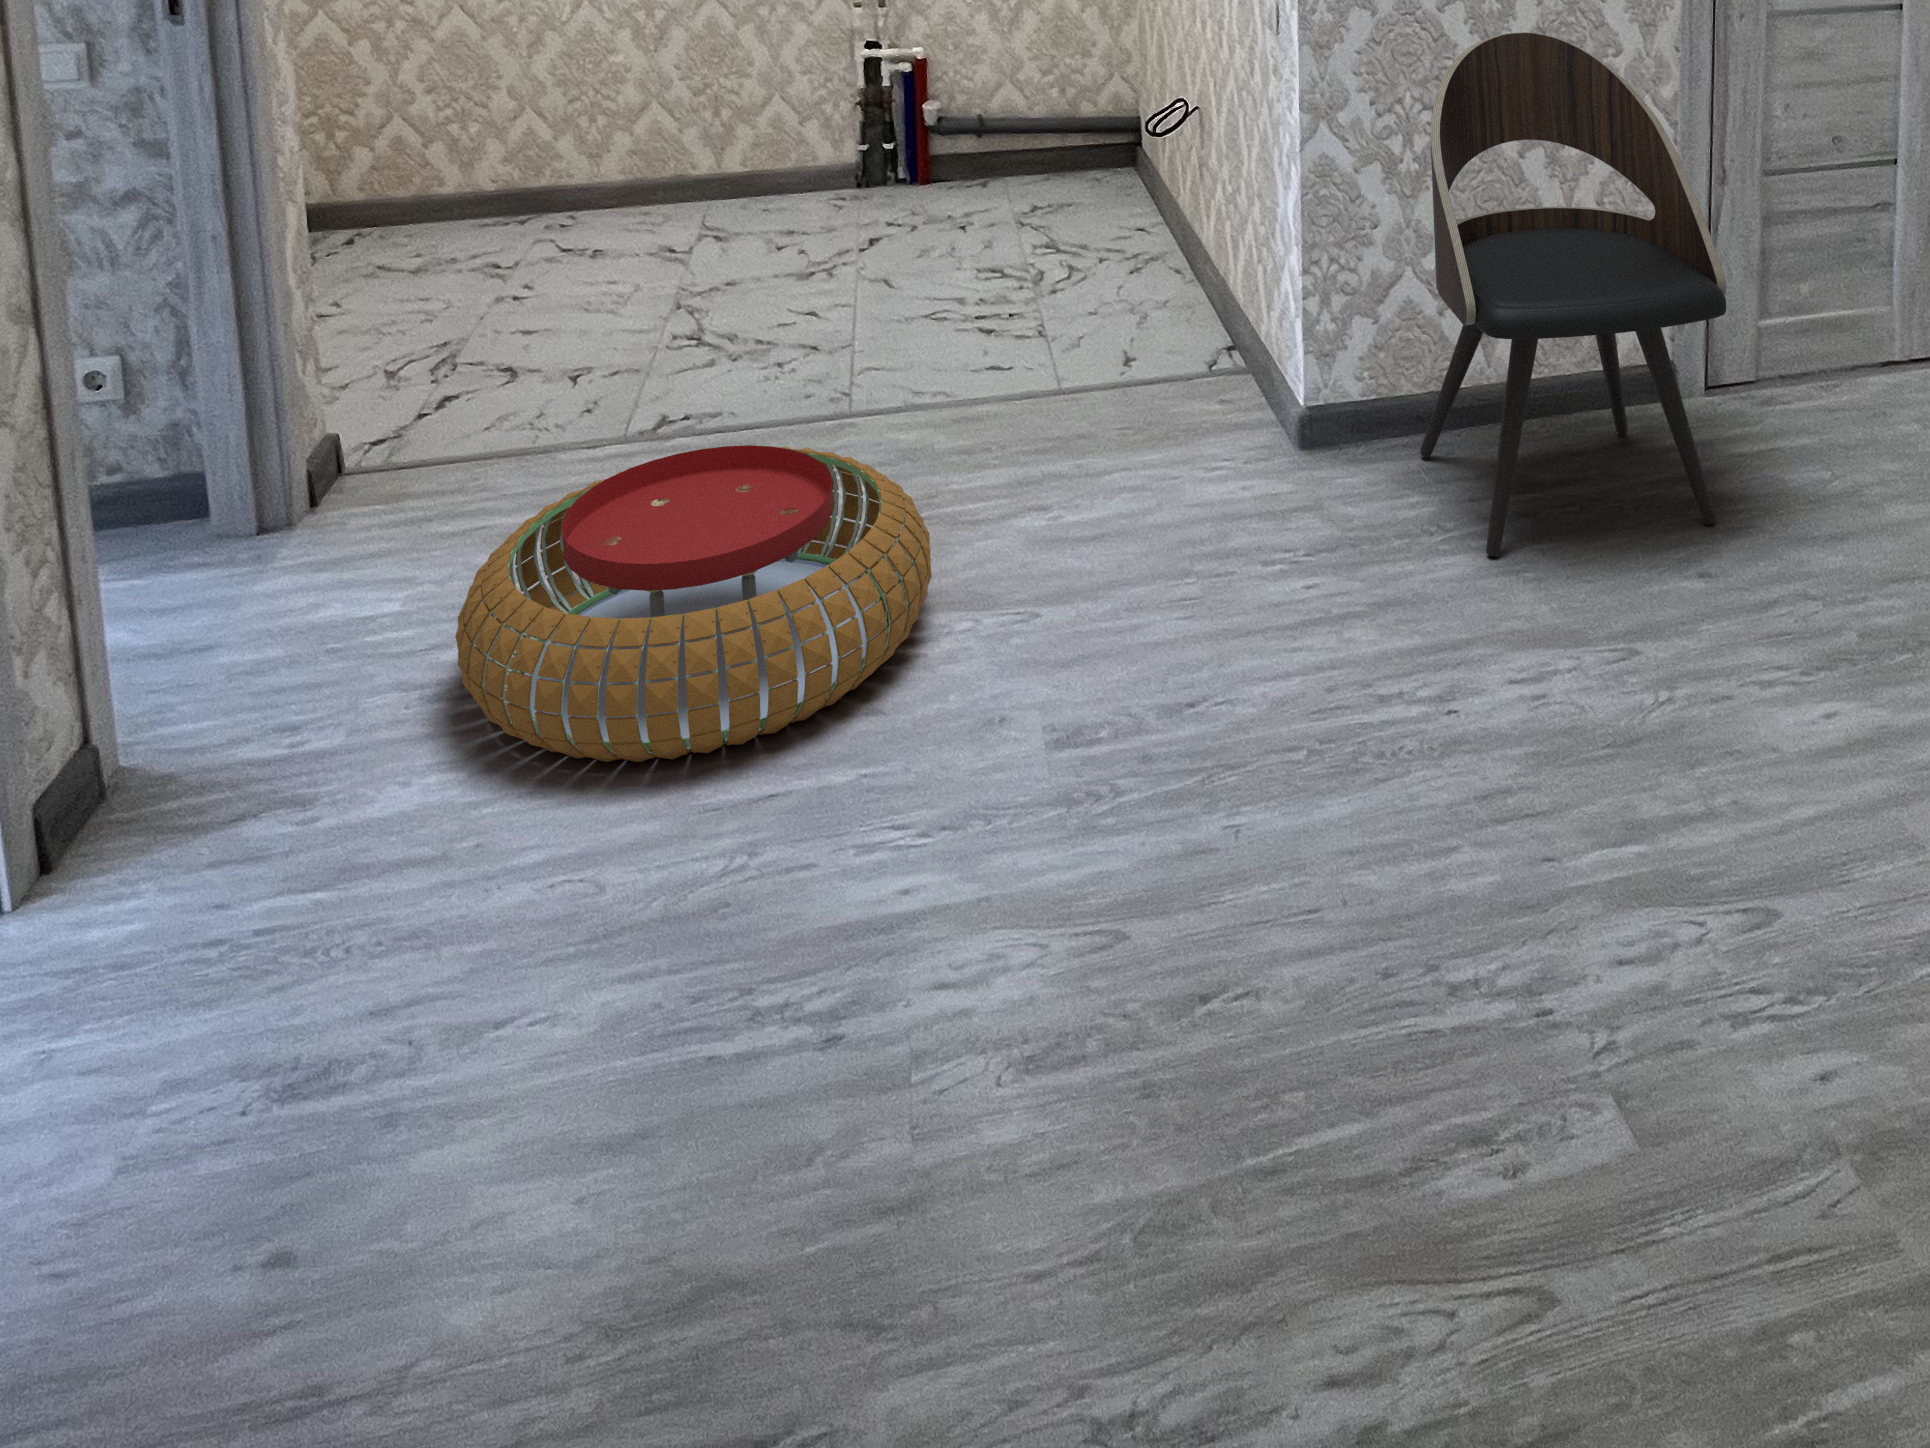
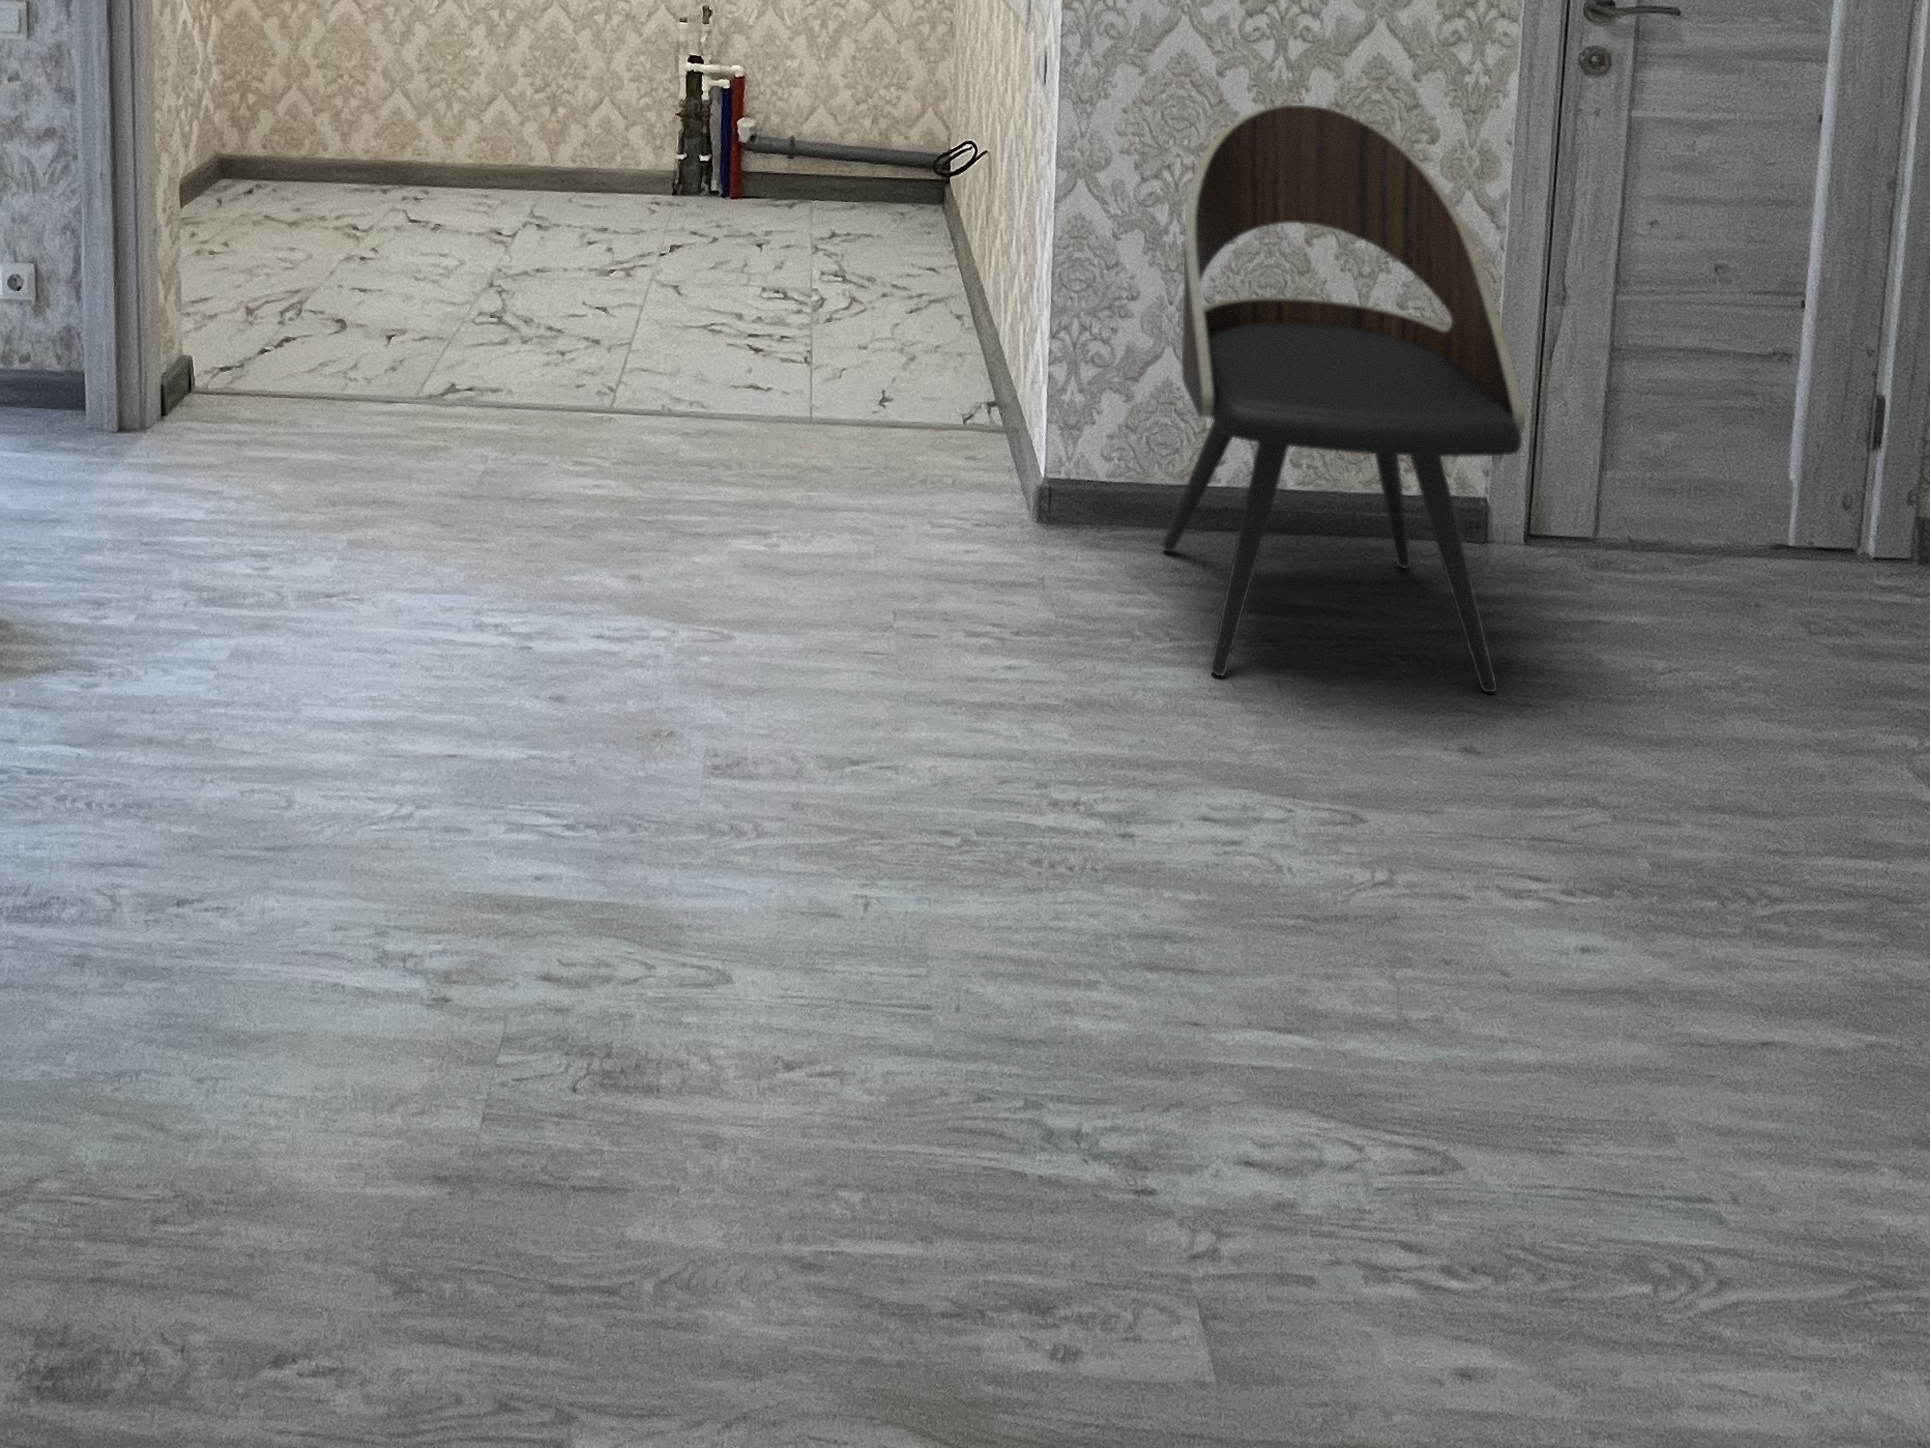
pouf: present [455,445,932,762] -> none [226,419,638,703]

